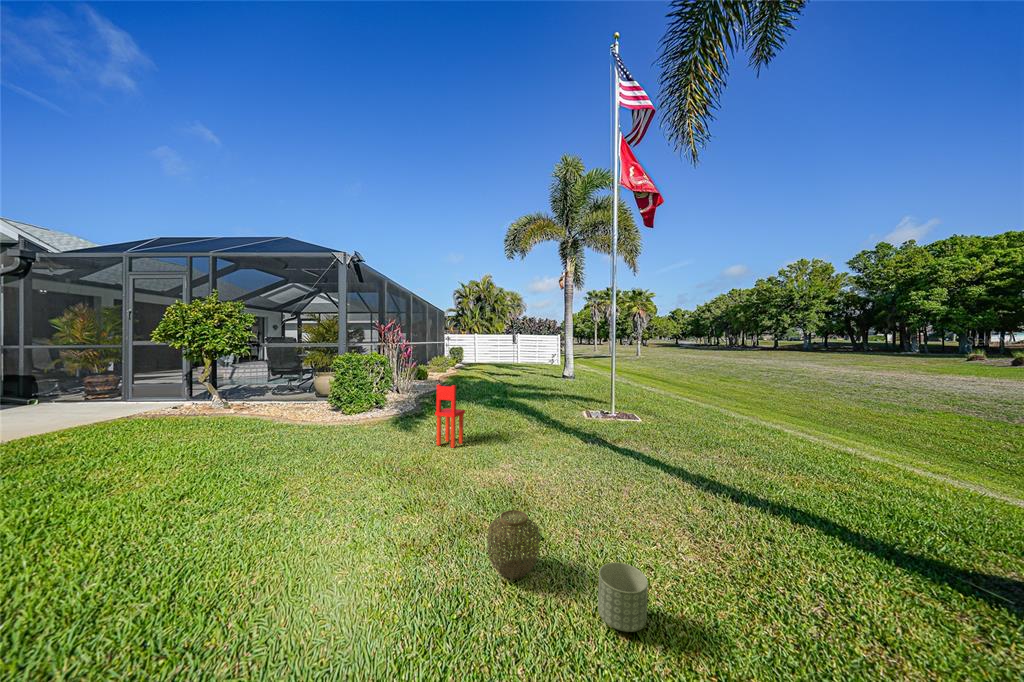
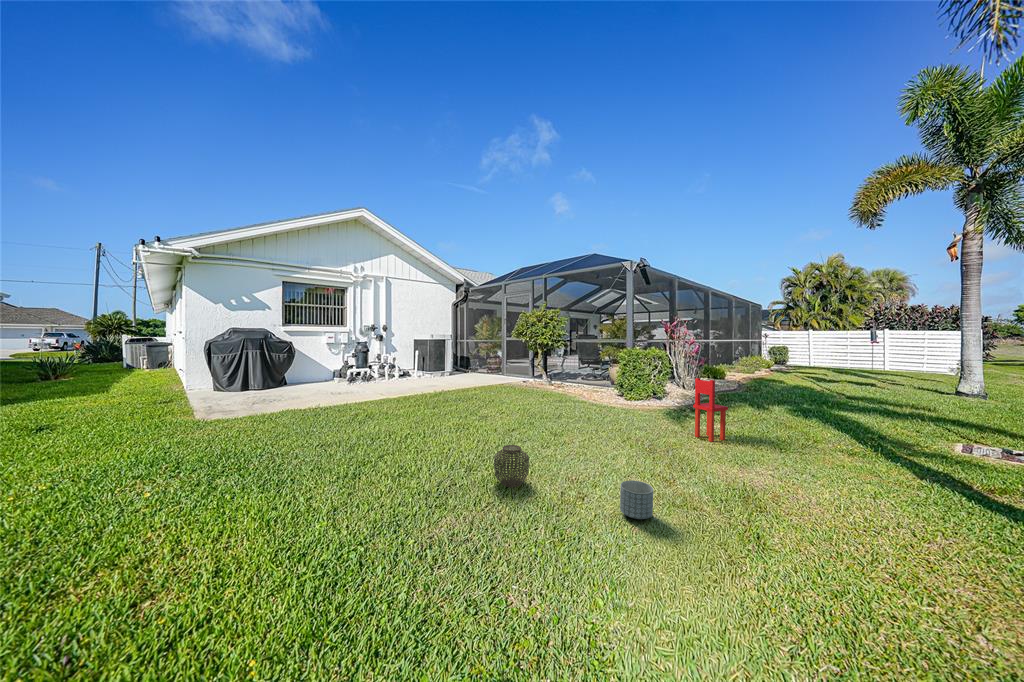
woven basket: present [487,510,540,578] -> present [494,445,529,487]
planter: present [598,562,648,632] -> present [620,480,653,519]

